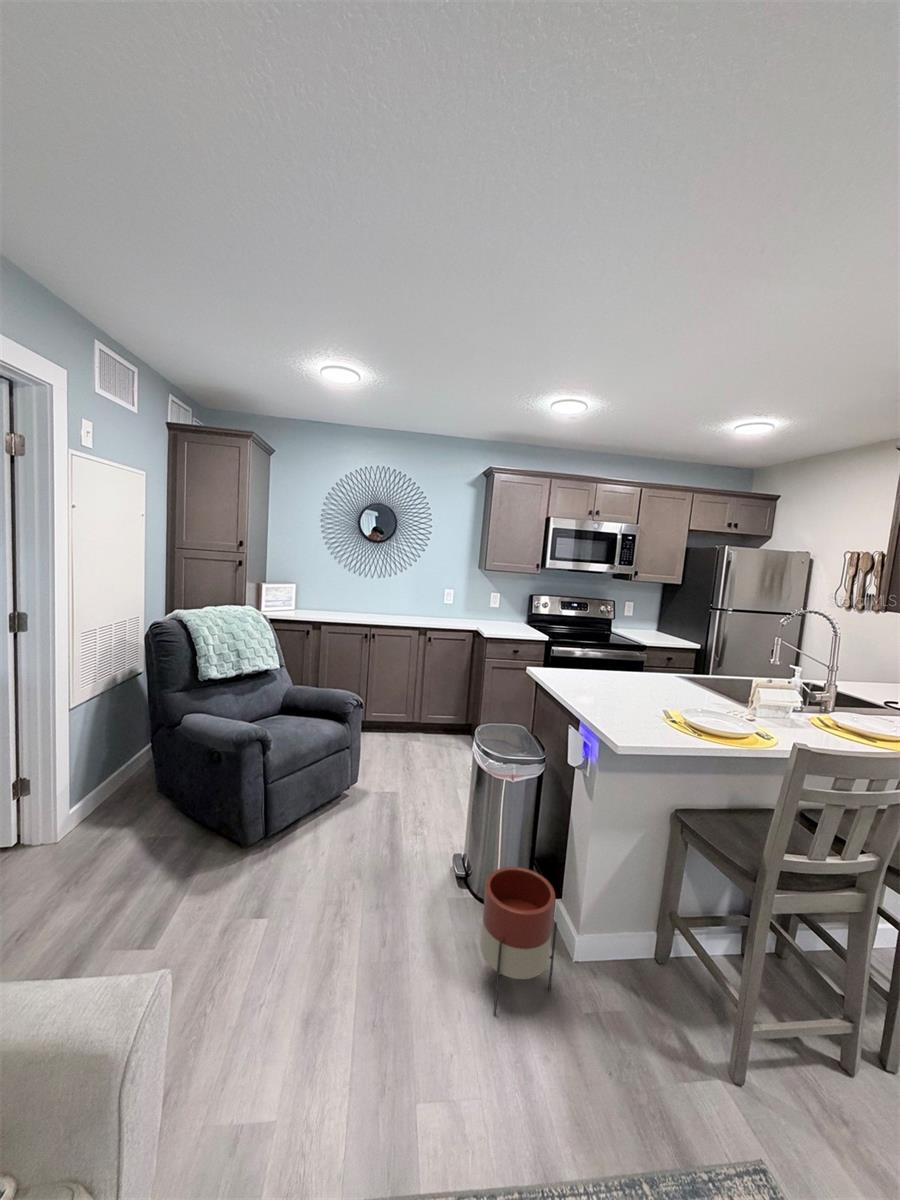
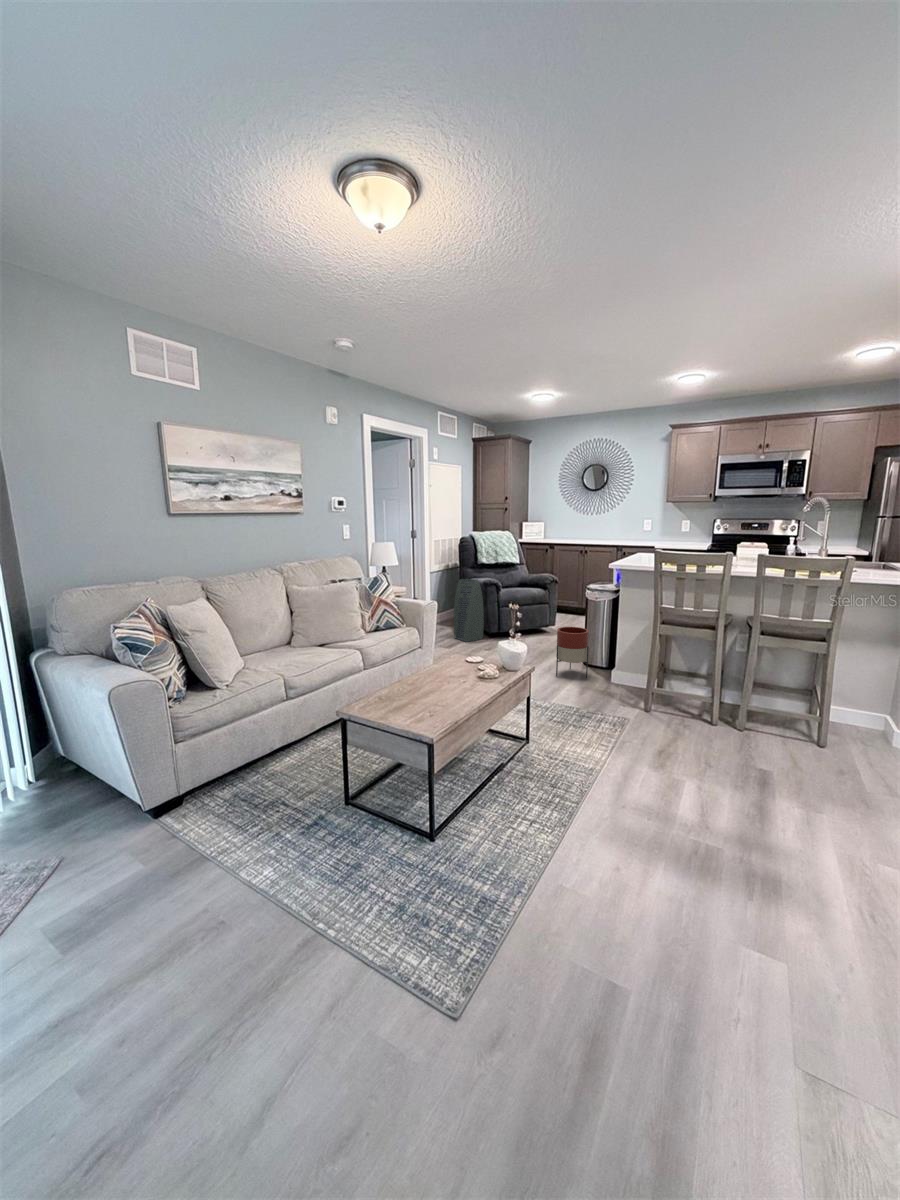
air purifier: none [154,738,232,902] -> present [454,579,484,642]

